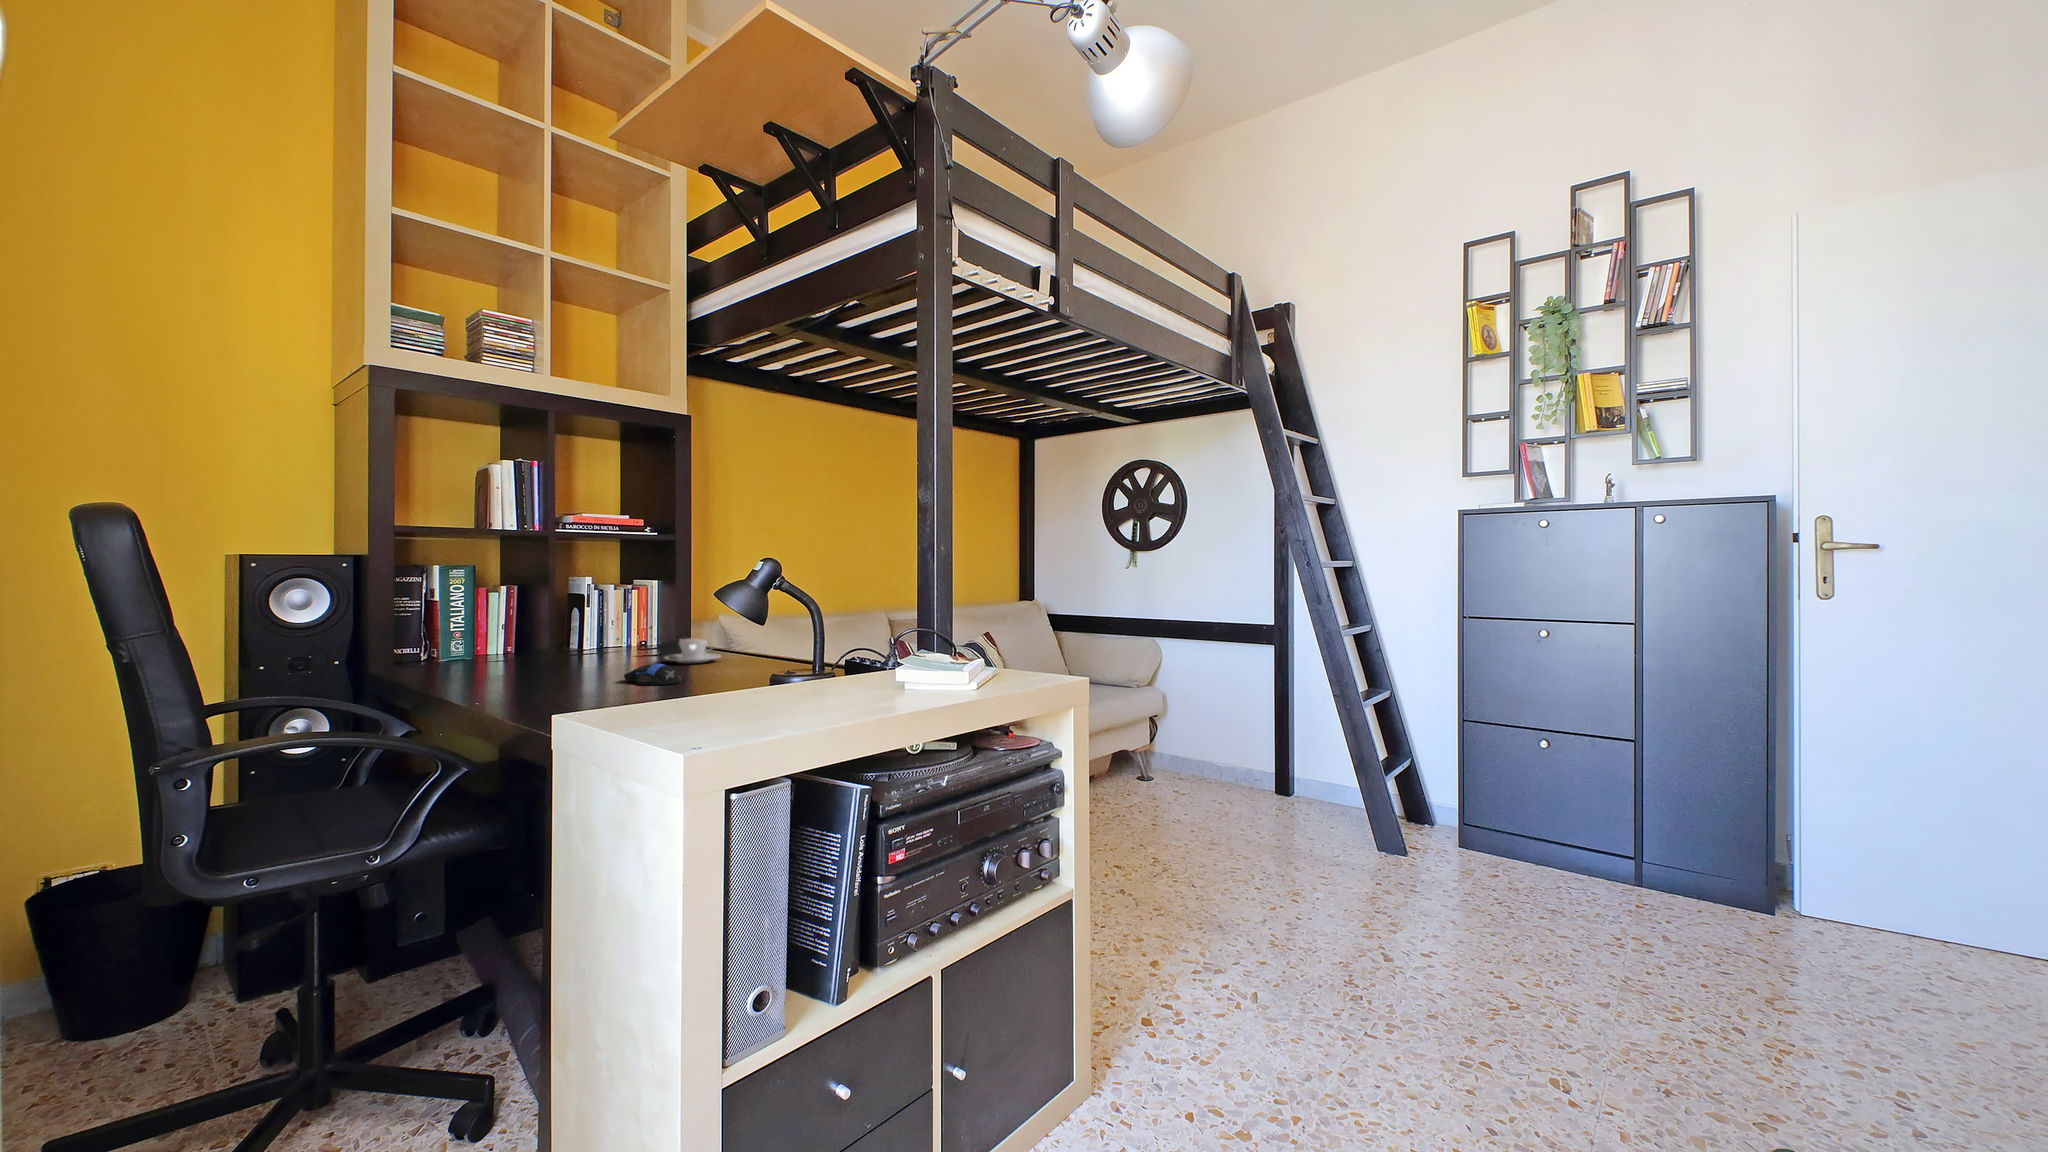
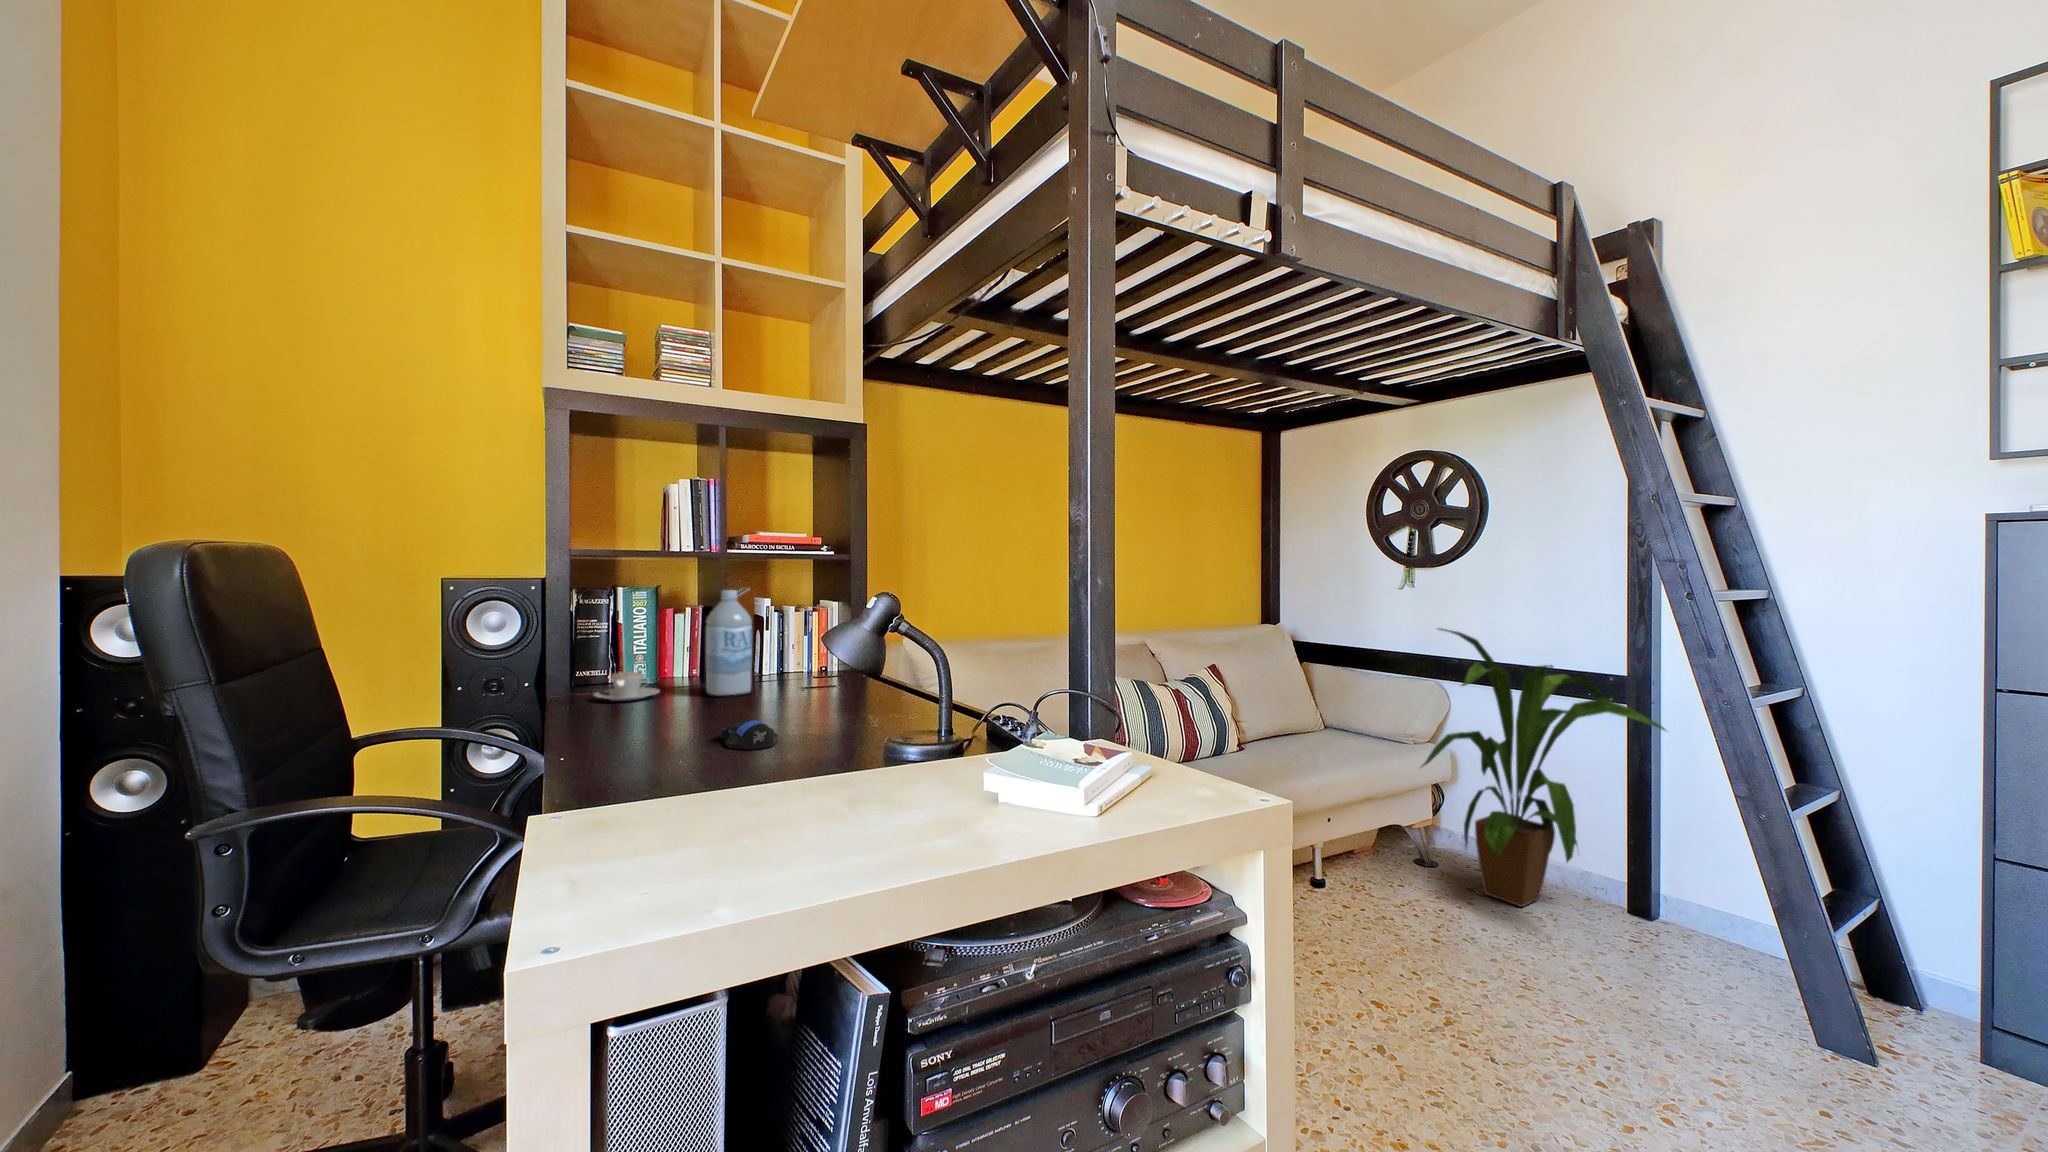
water bottle: none [549,562,597,663] -> present [706,588,752,695]
house plant: none [1144,597,1302,803] -> present [1422,628,1665,907]
coffee cup: present [665,638,720,663] -> present [594,672,659,701]

